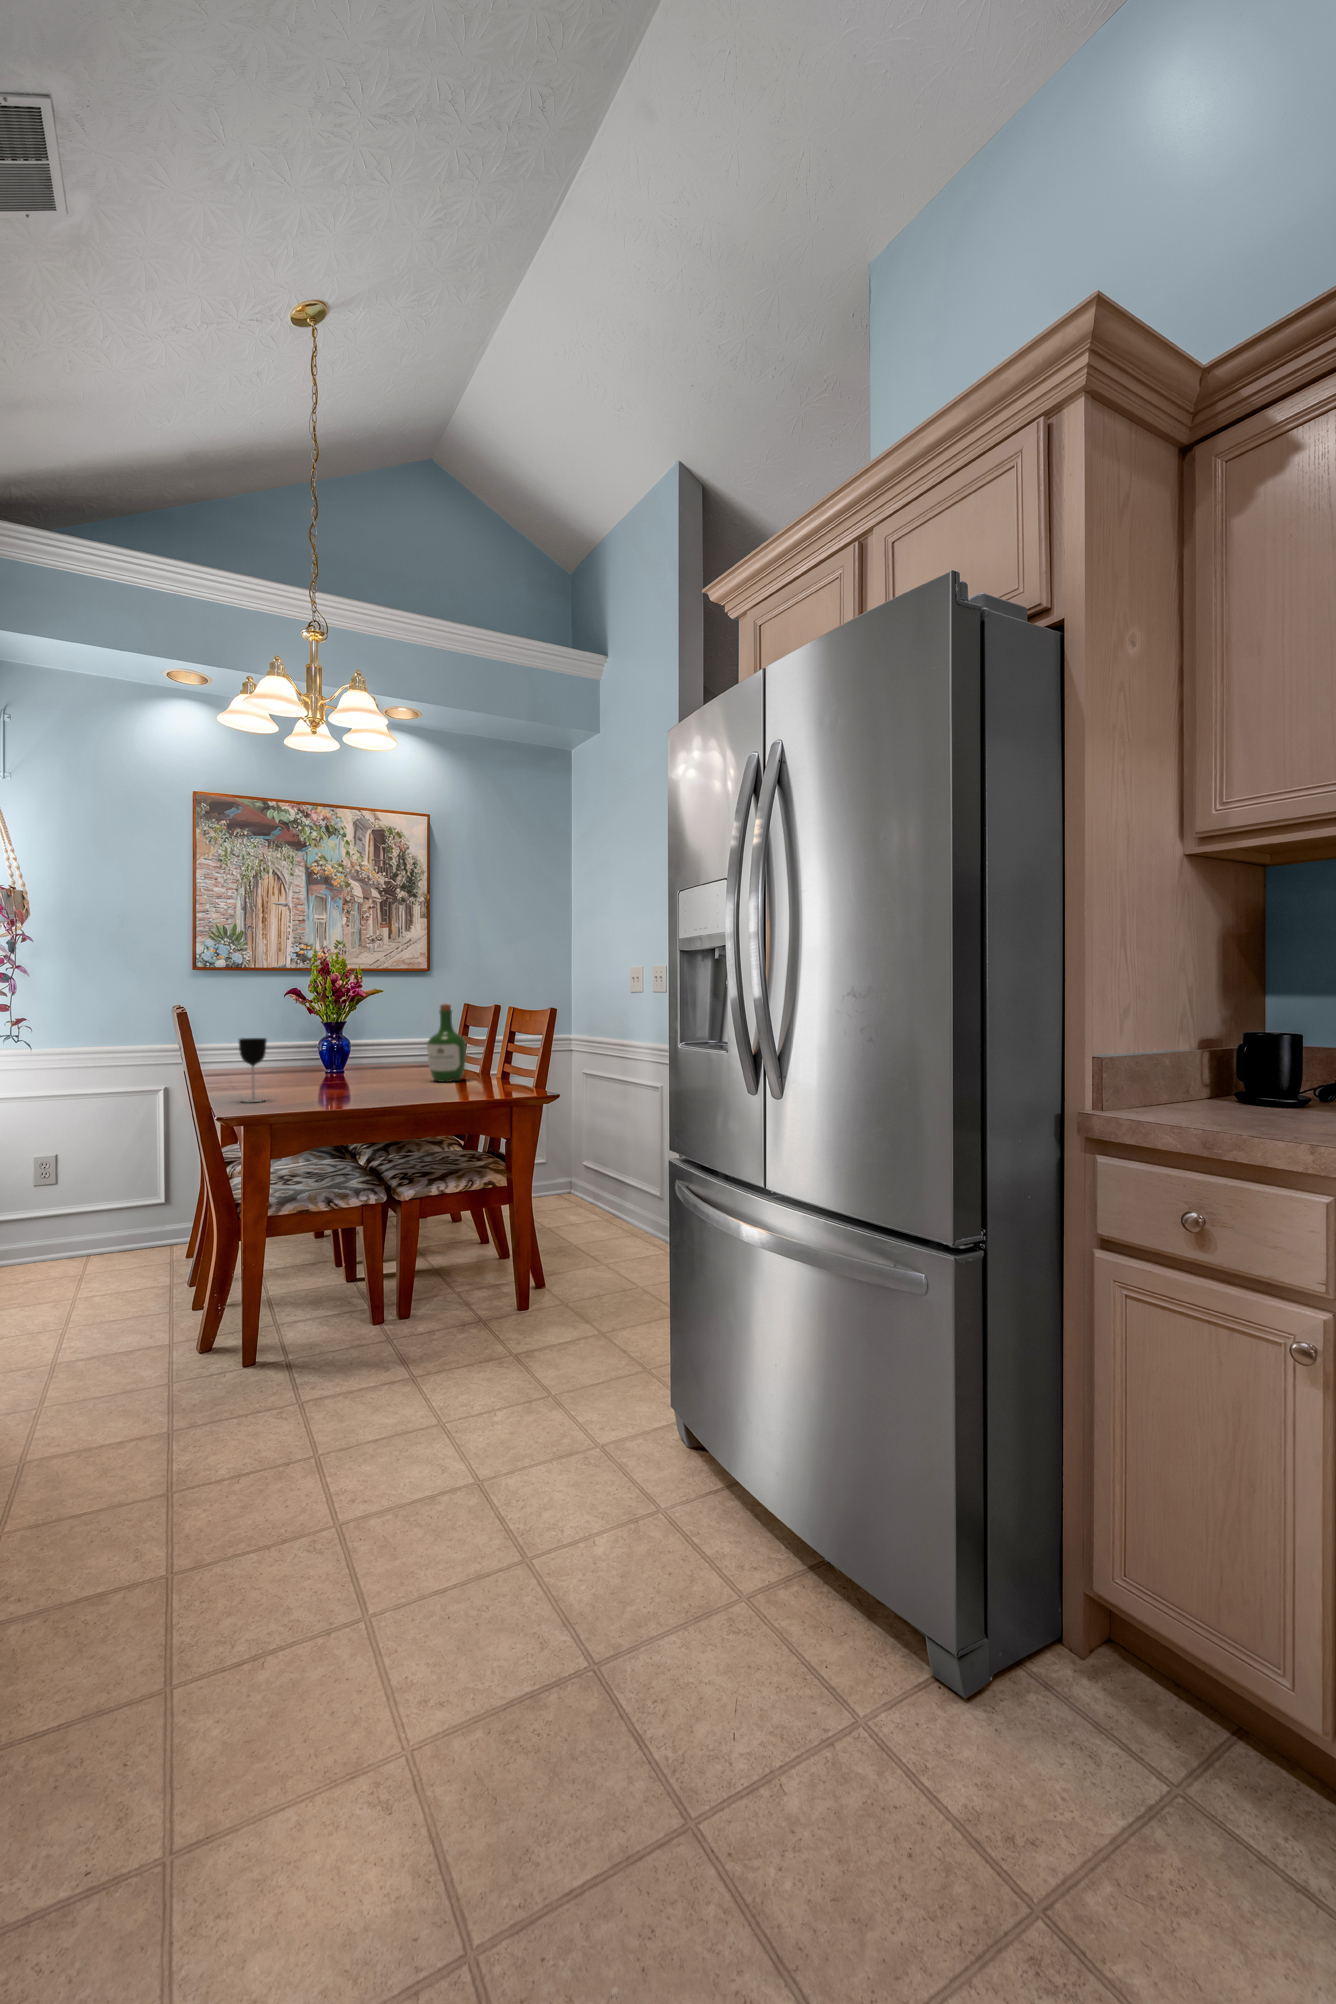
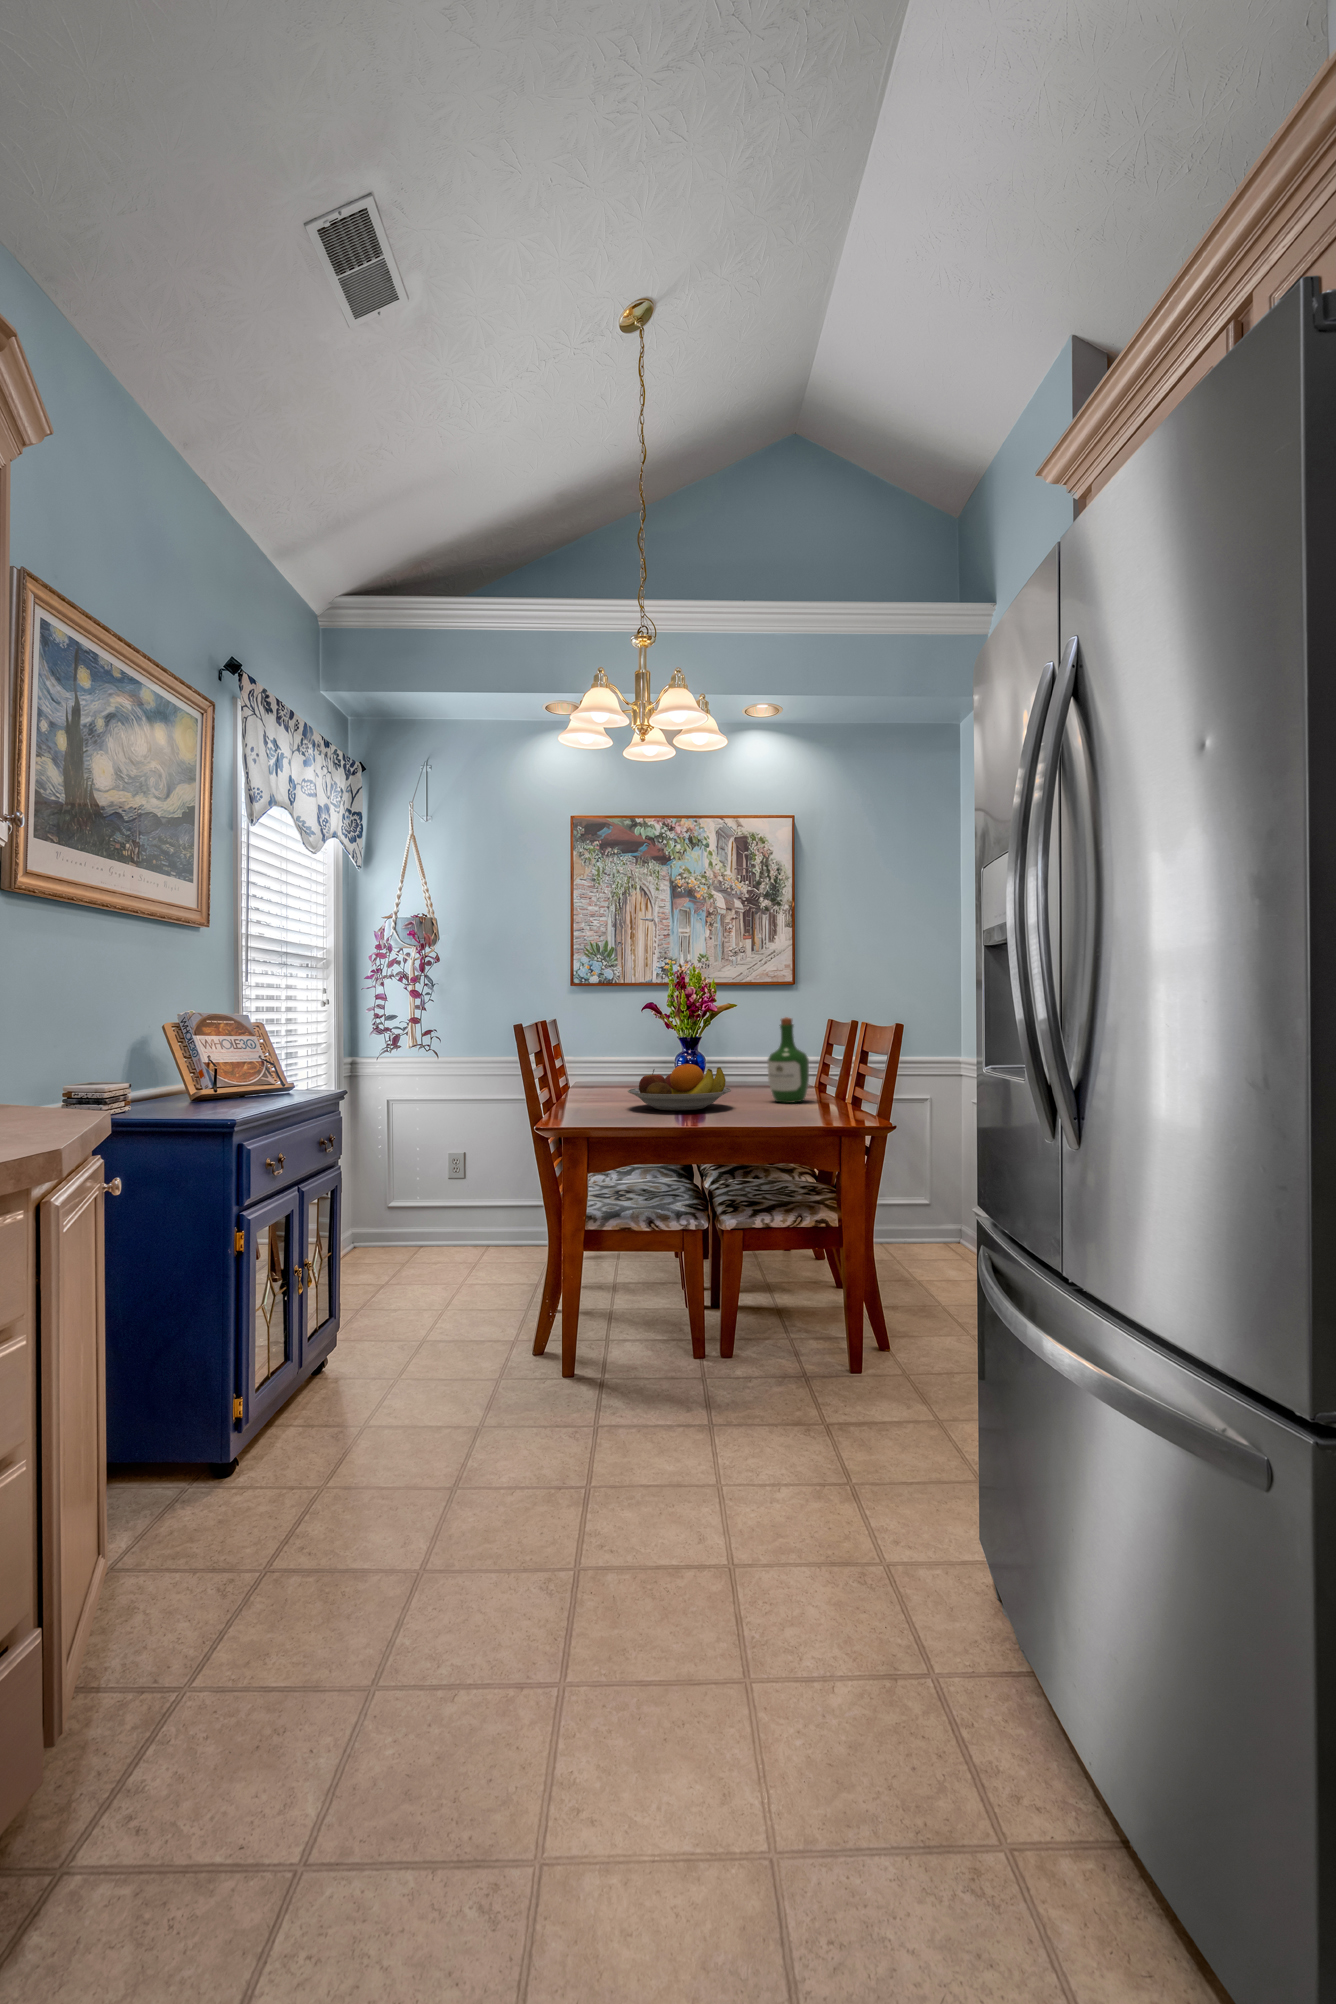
wine glass: present [239,1038,267,1102] -> none [571,1052,596,1116]
fruit bowl: none [293,1048,399,1093] -> present [628,1064,731,1110]

